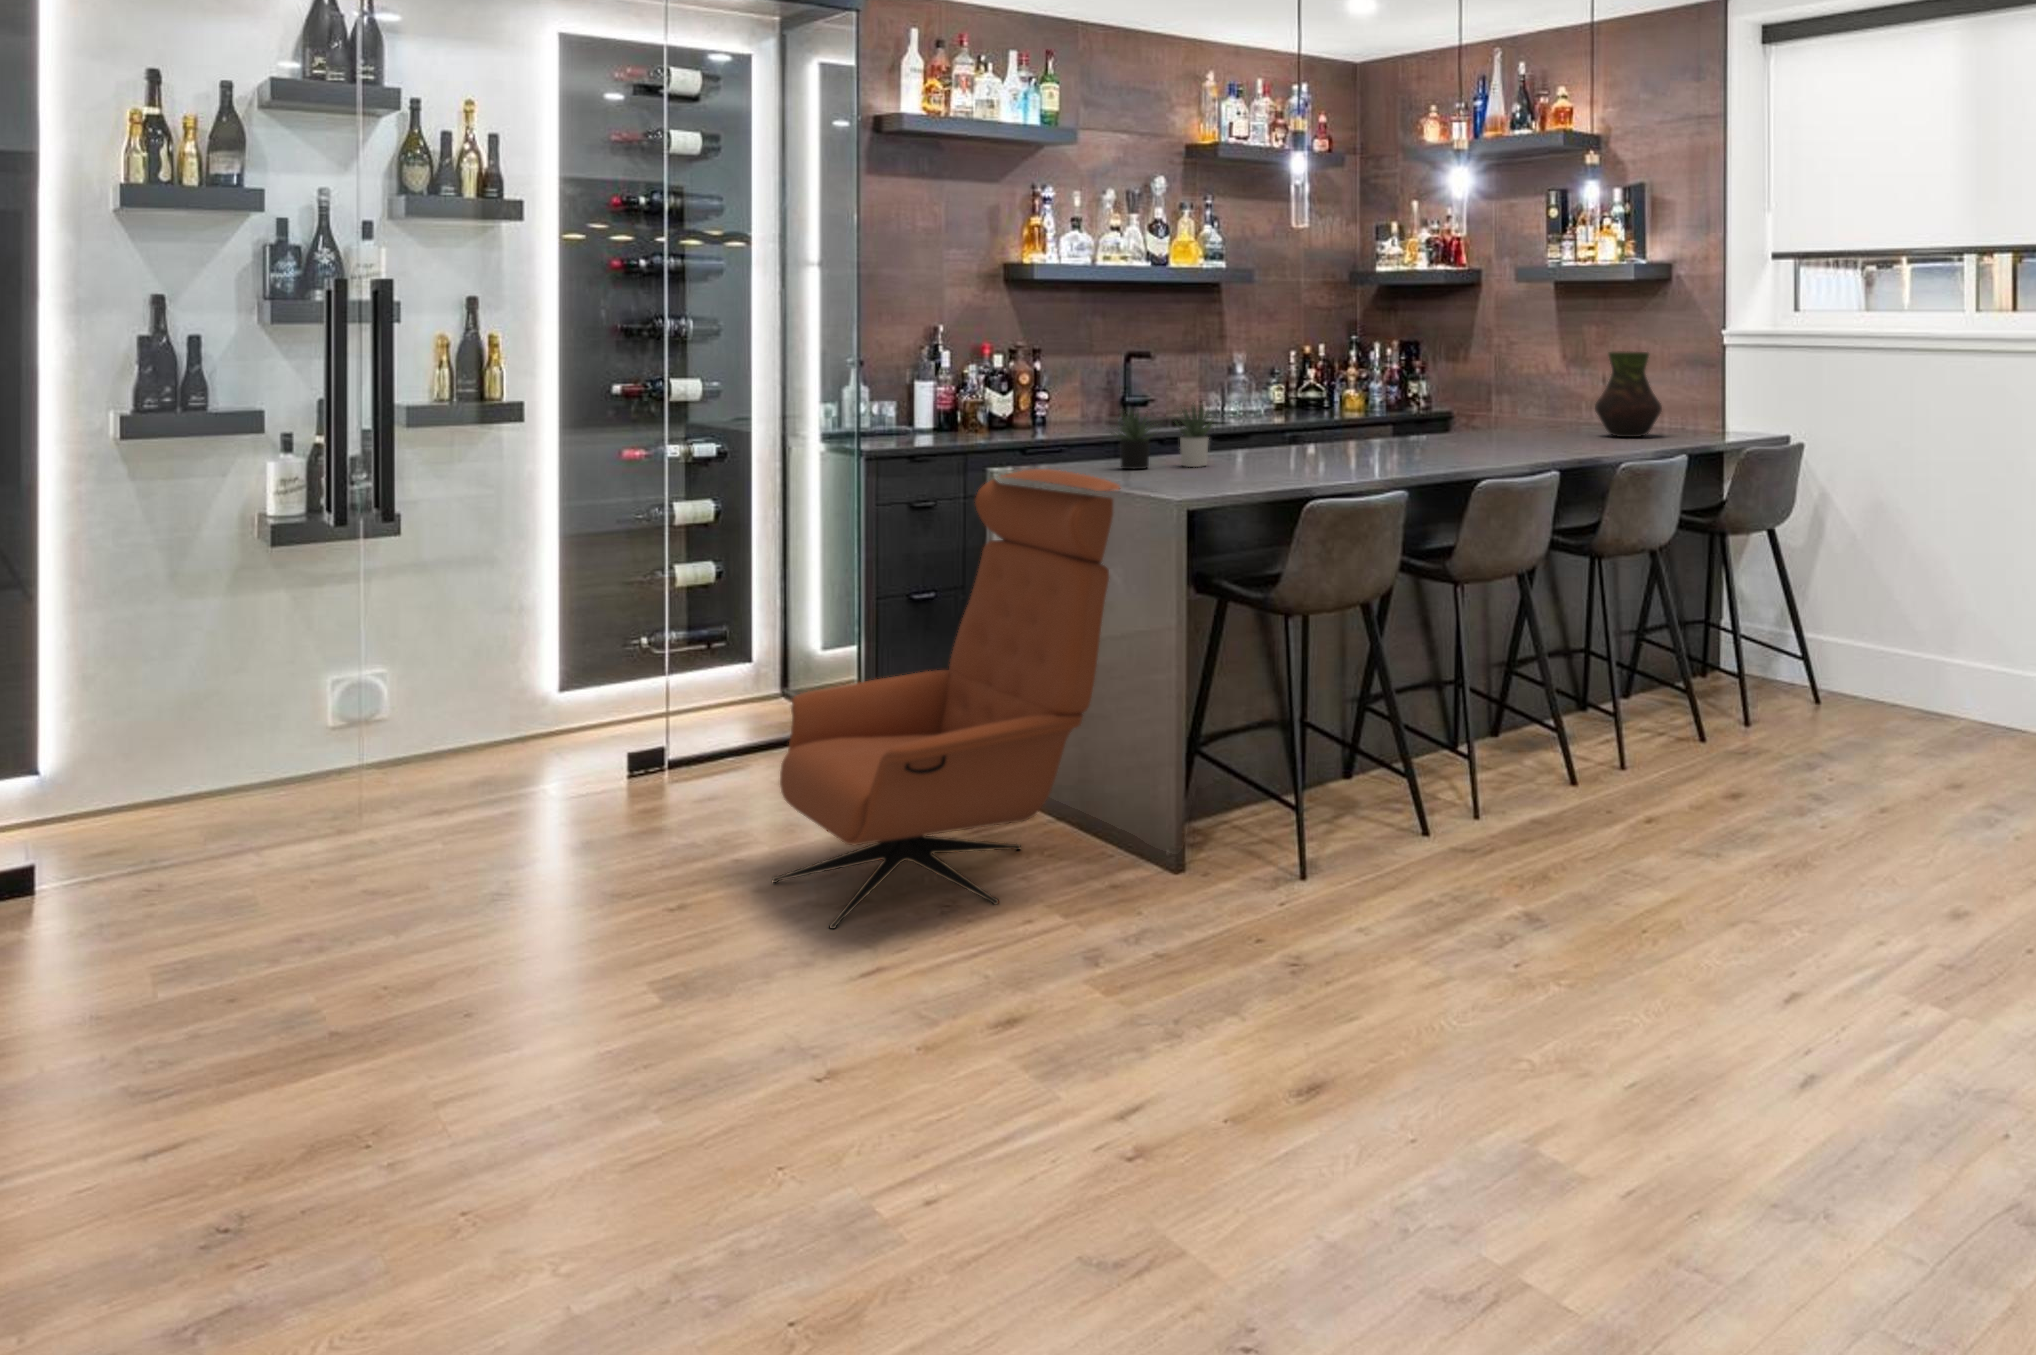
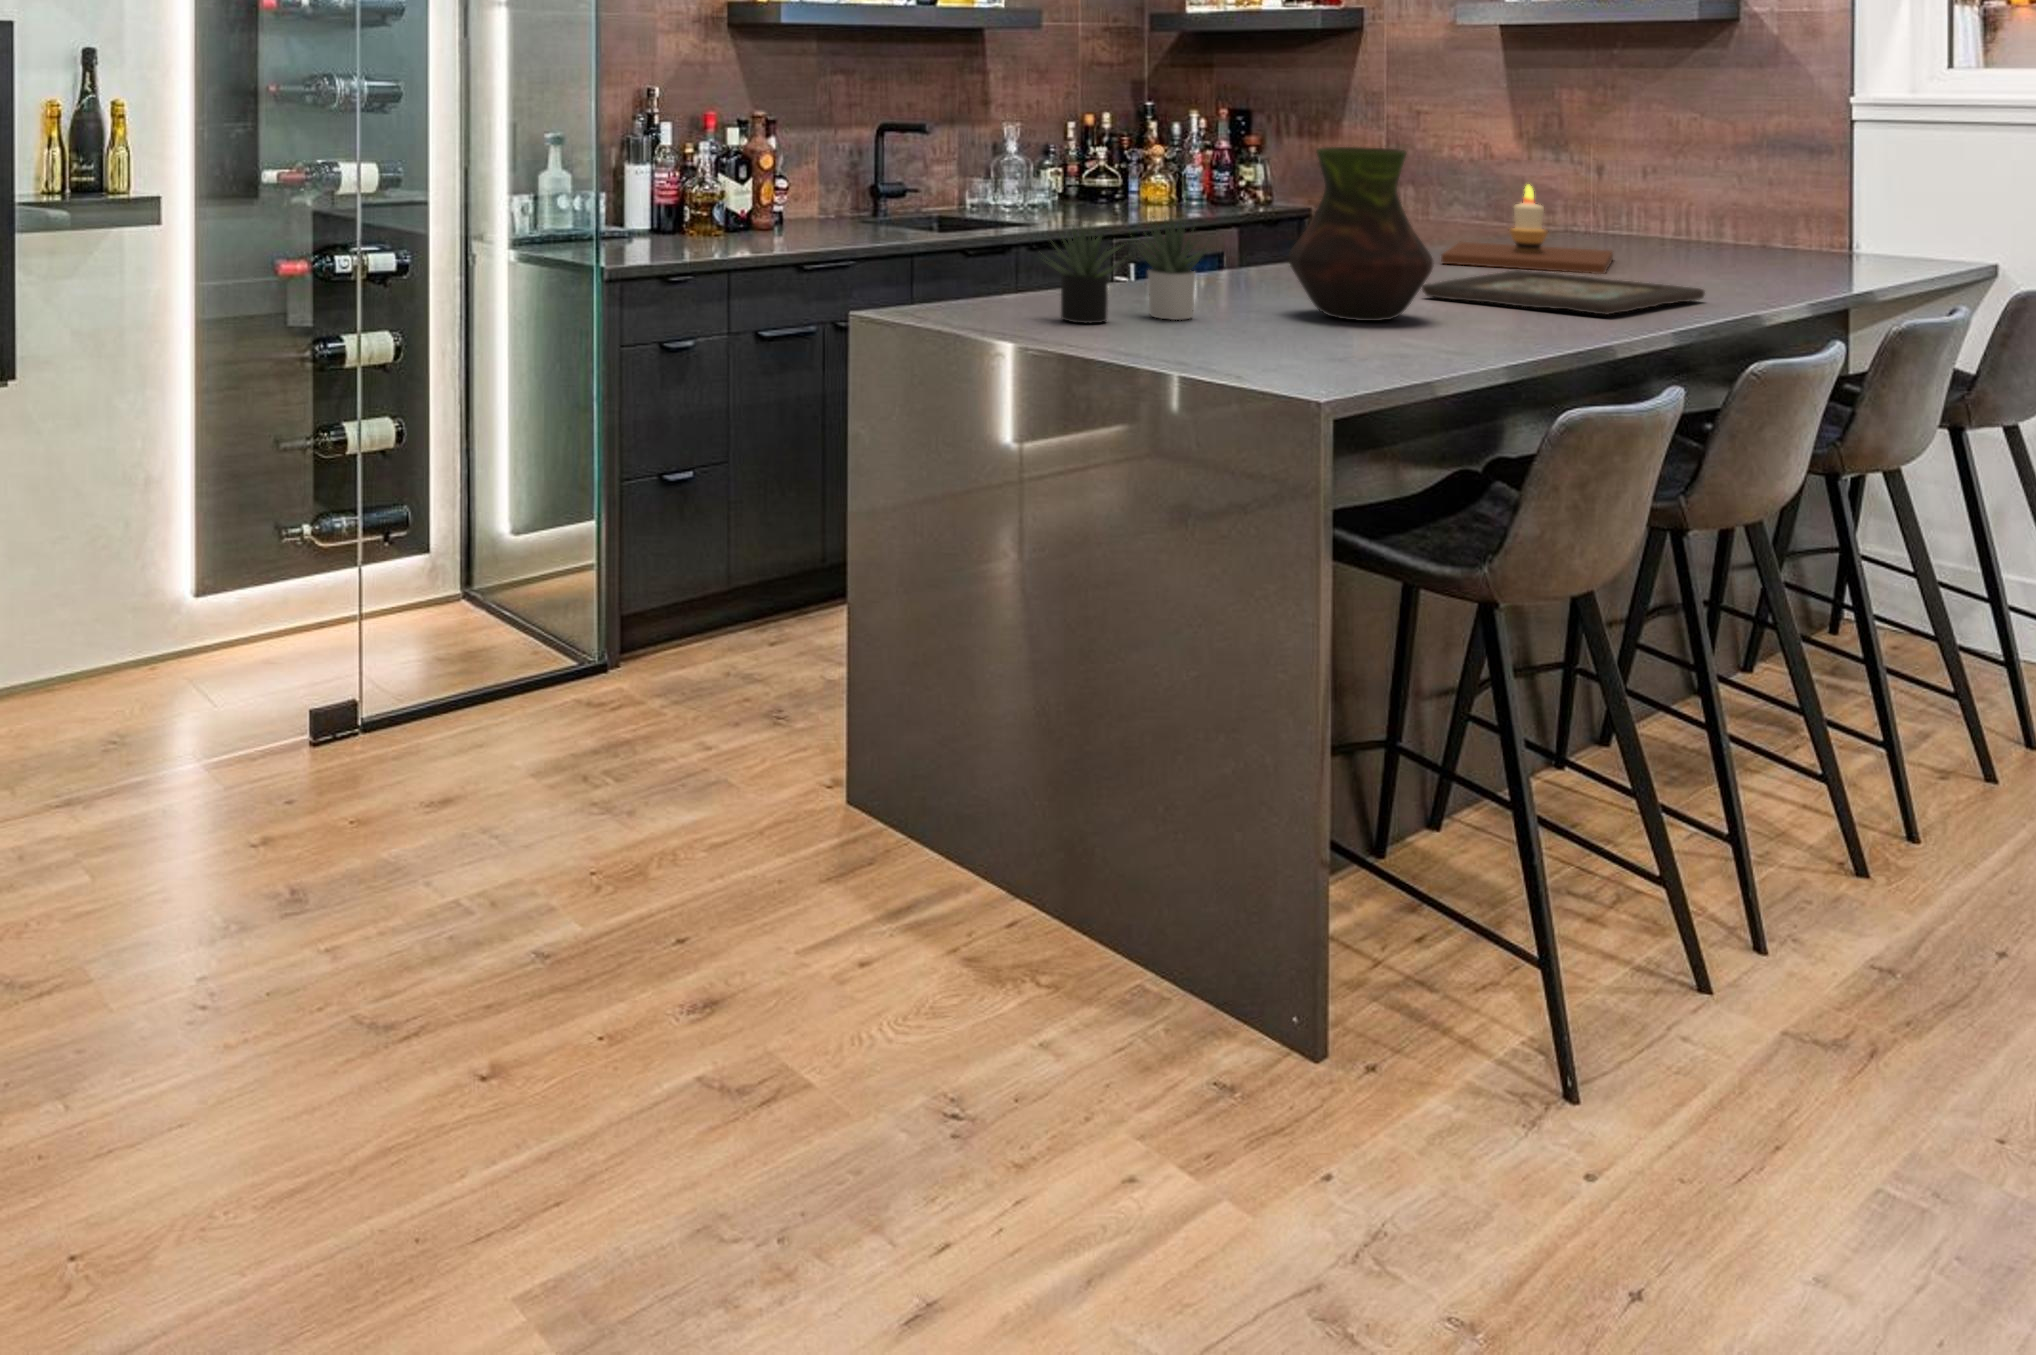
vase: present [1595,351,1662,437] -> present [1289,147,1433,321]
candle: none [1440,386,1556,442] -> present [1441,184,1613,274]
decorative tray: none [1376,439,1540,460] -> present [1422,270,1705,314]
lounge chair: present [772,469,1120,929] -> none [594,325,1158,1148]

